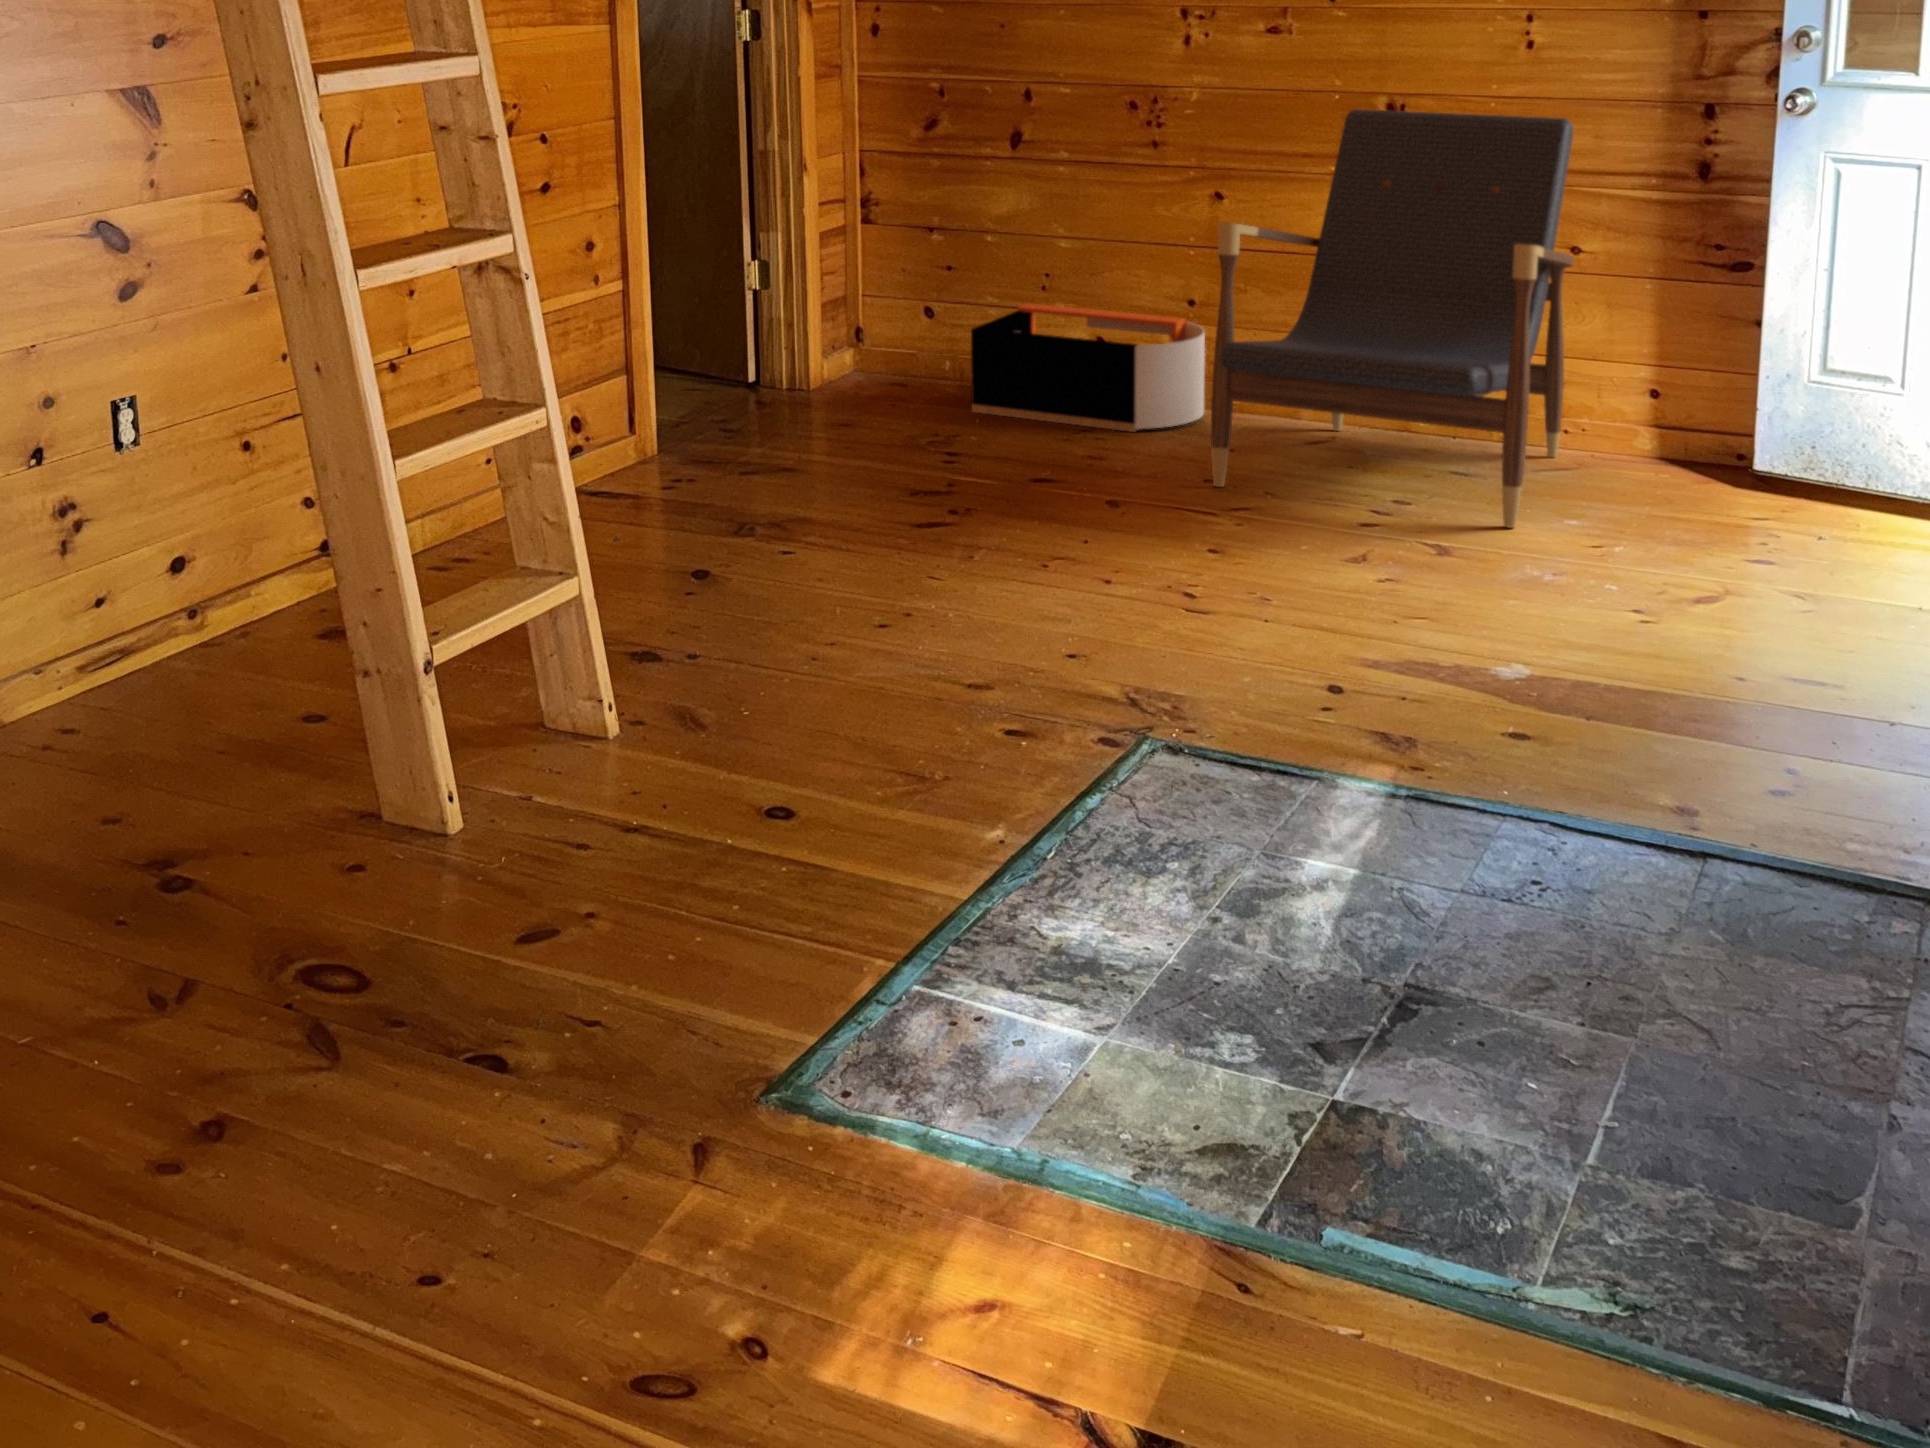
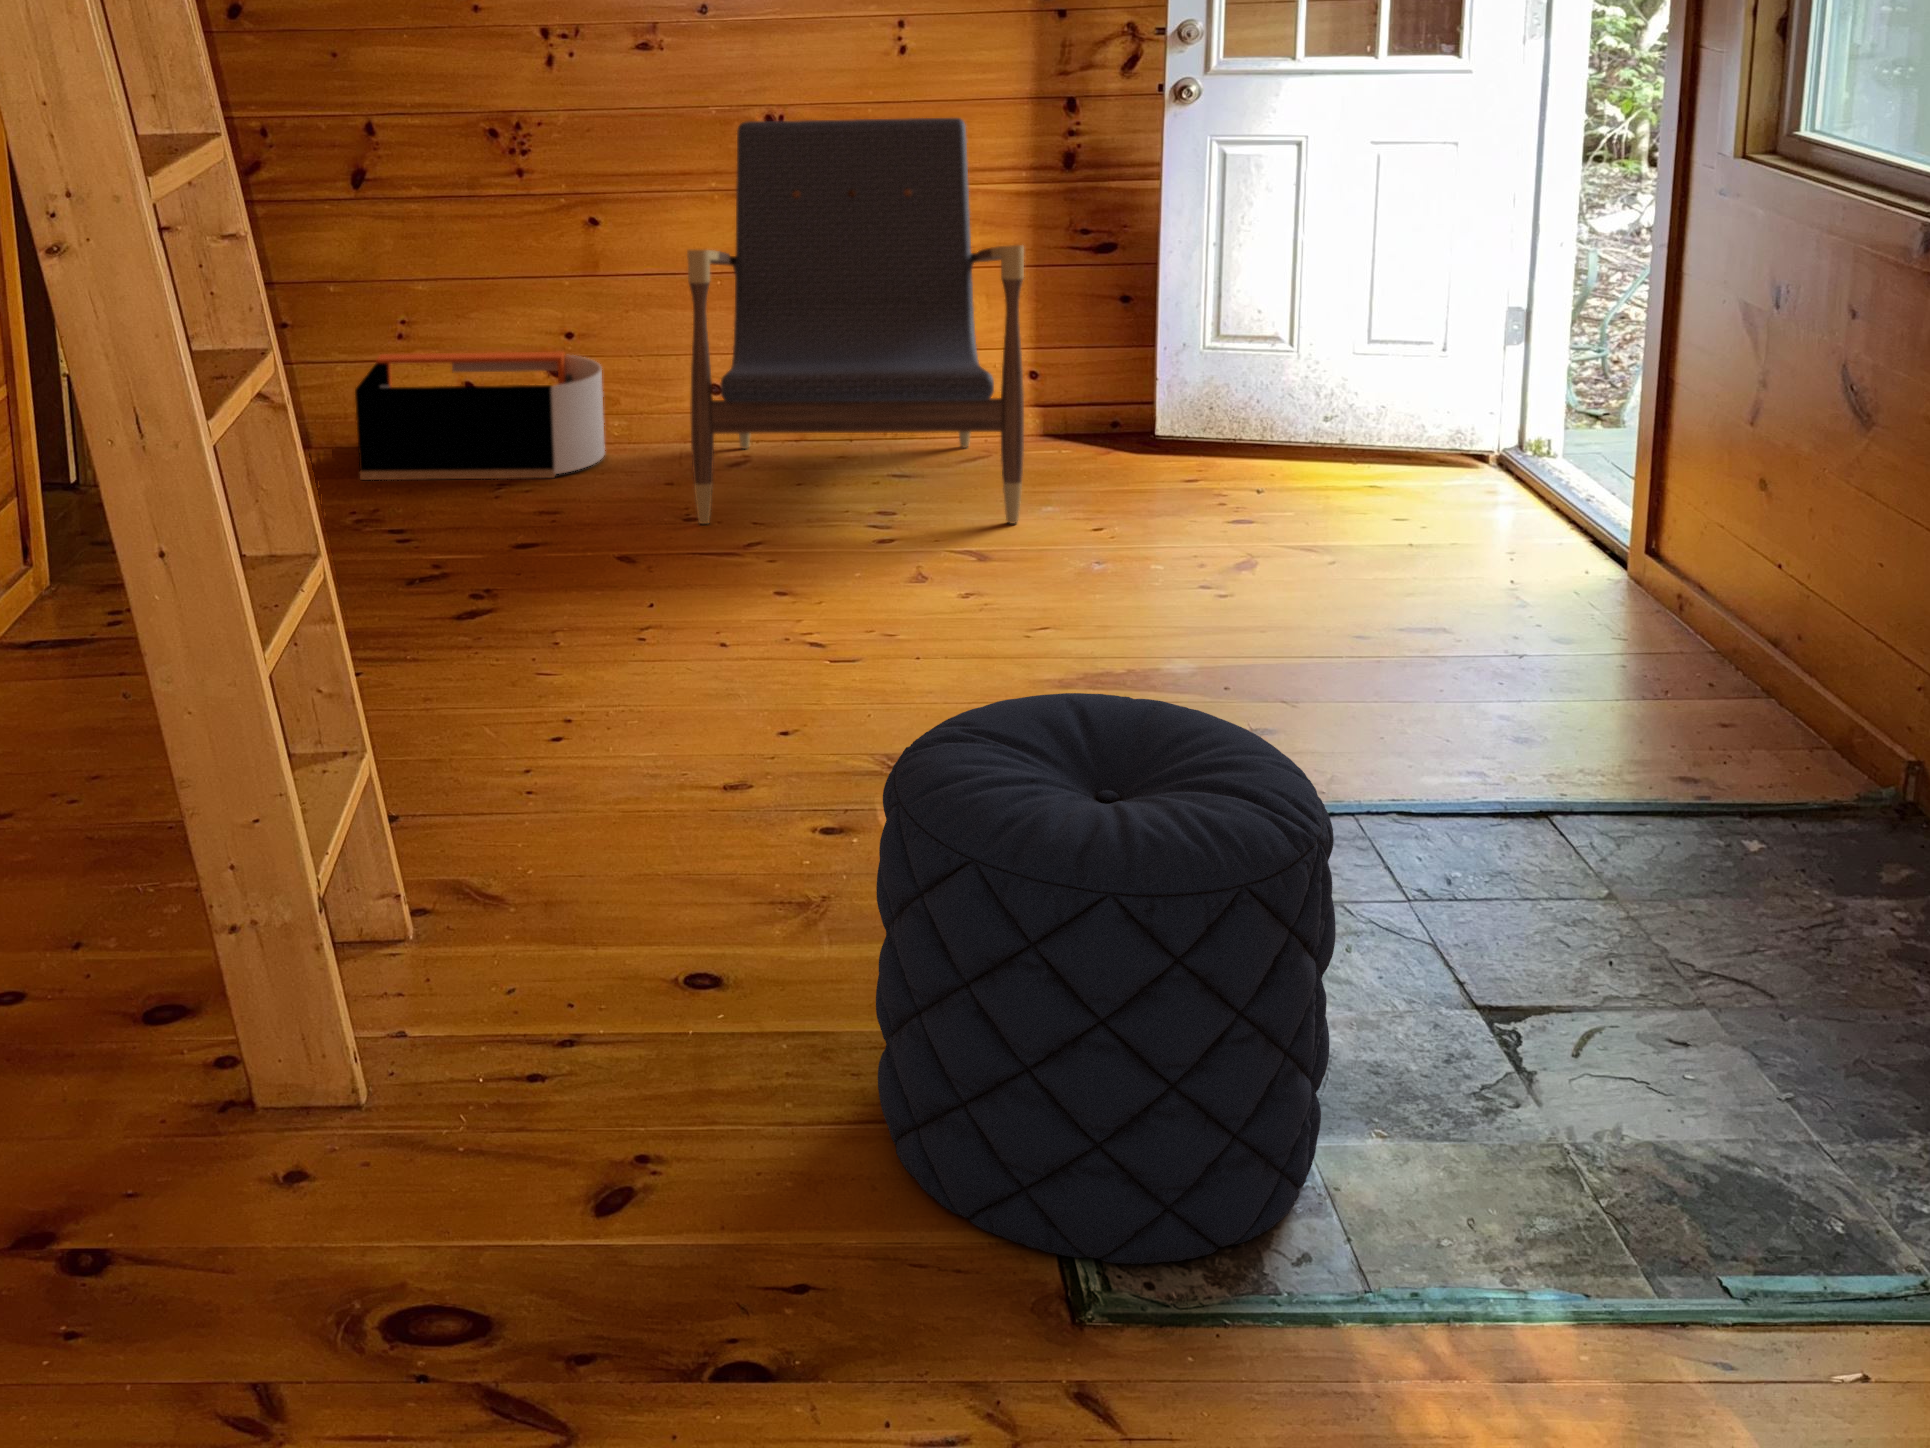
pouf: none [741,594,1140,1086] -> present [876,693,1336,1264]

